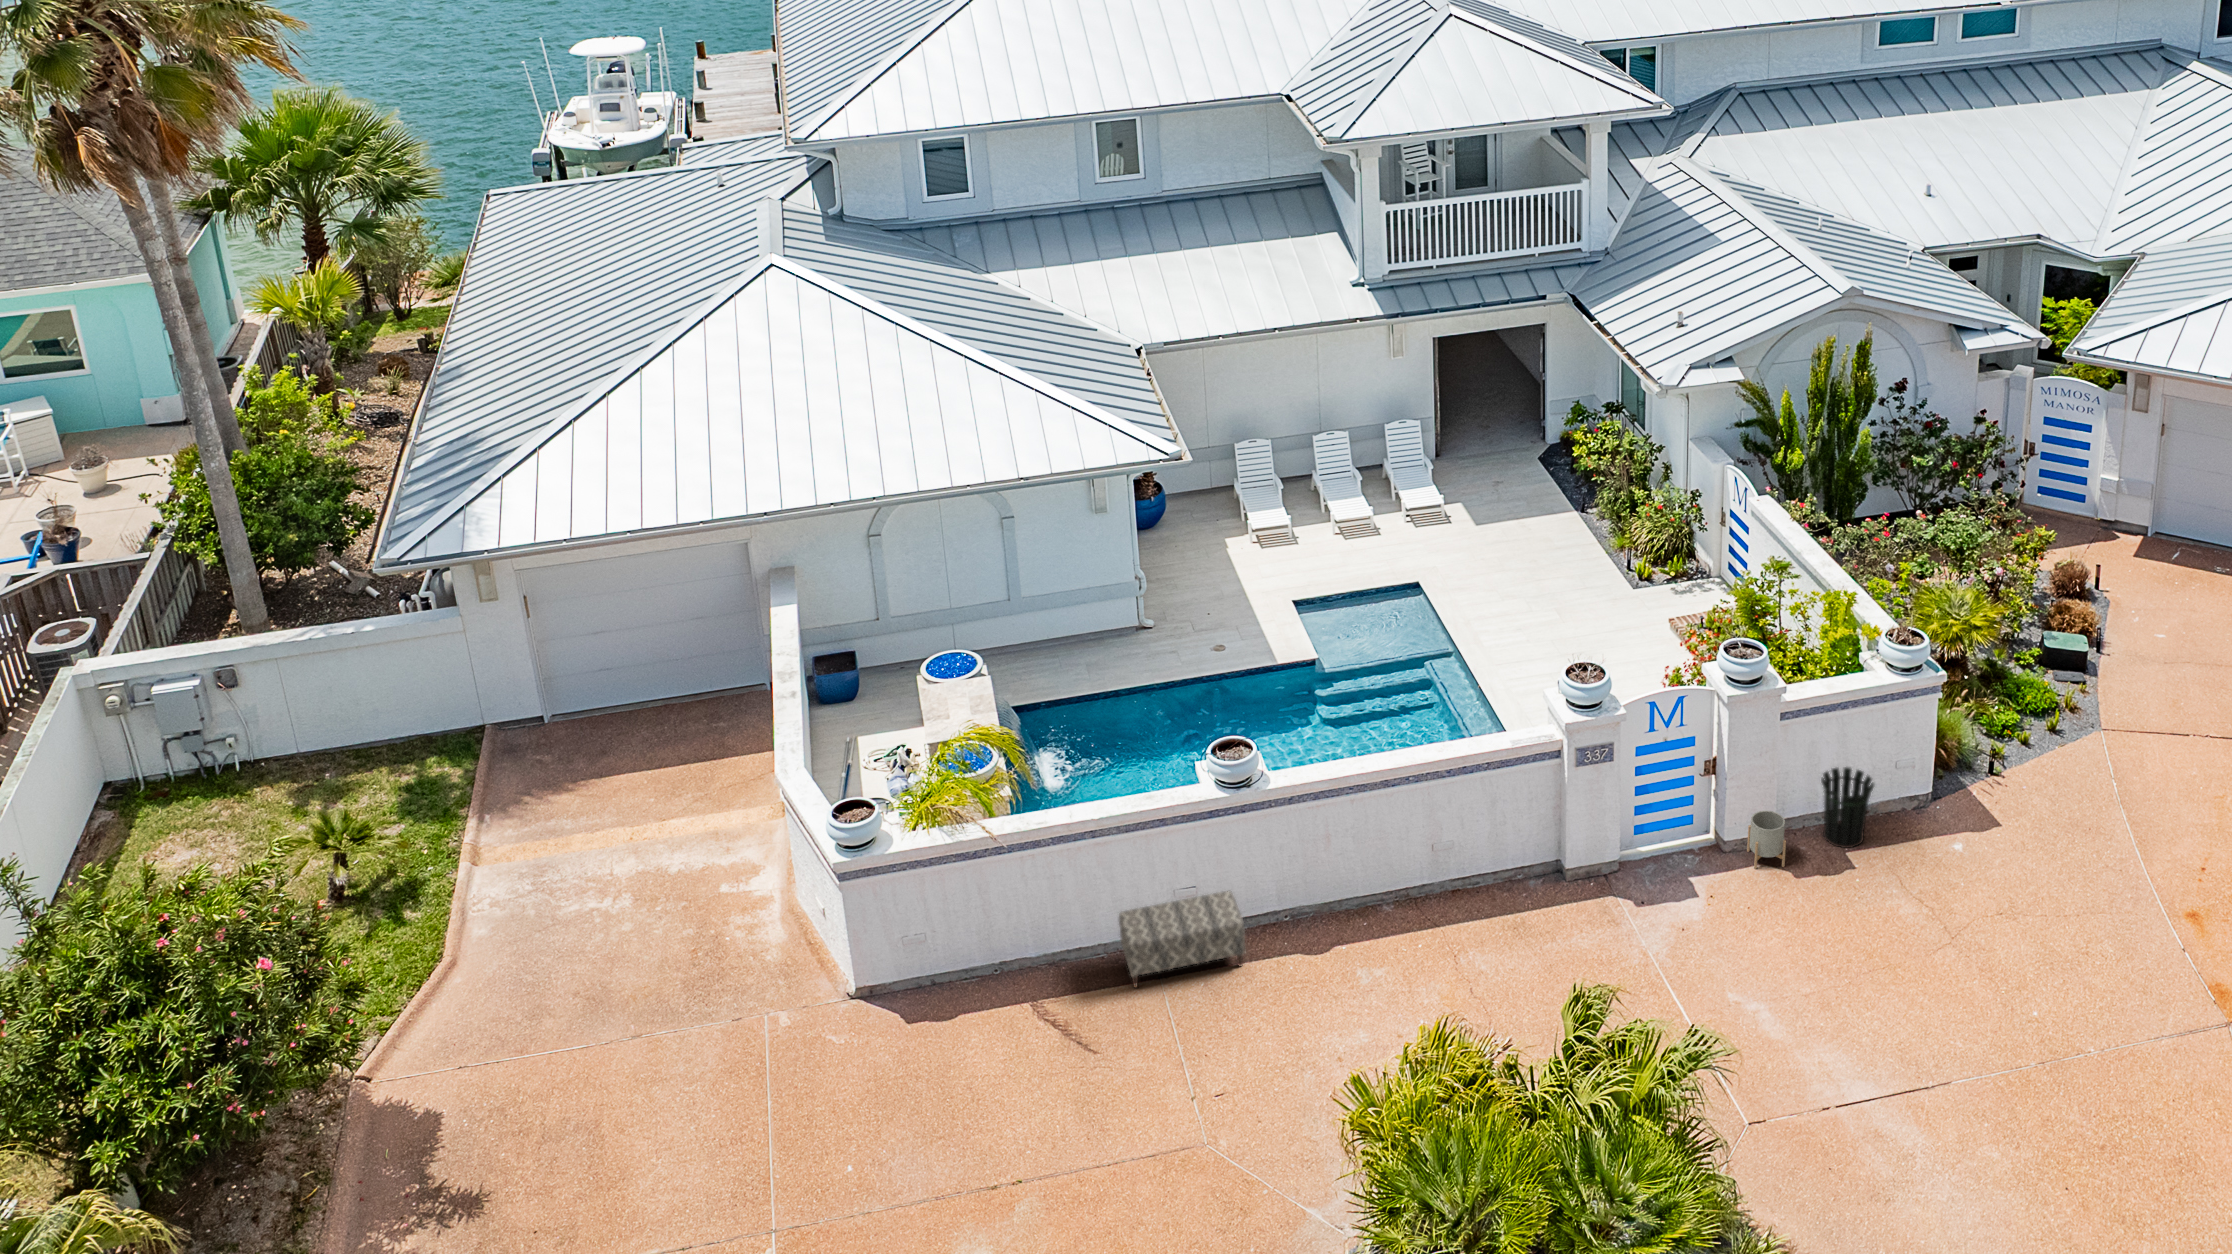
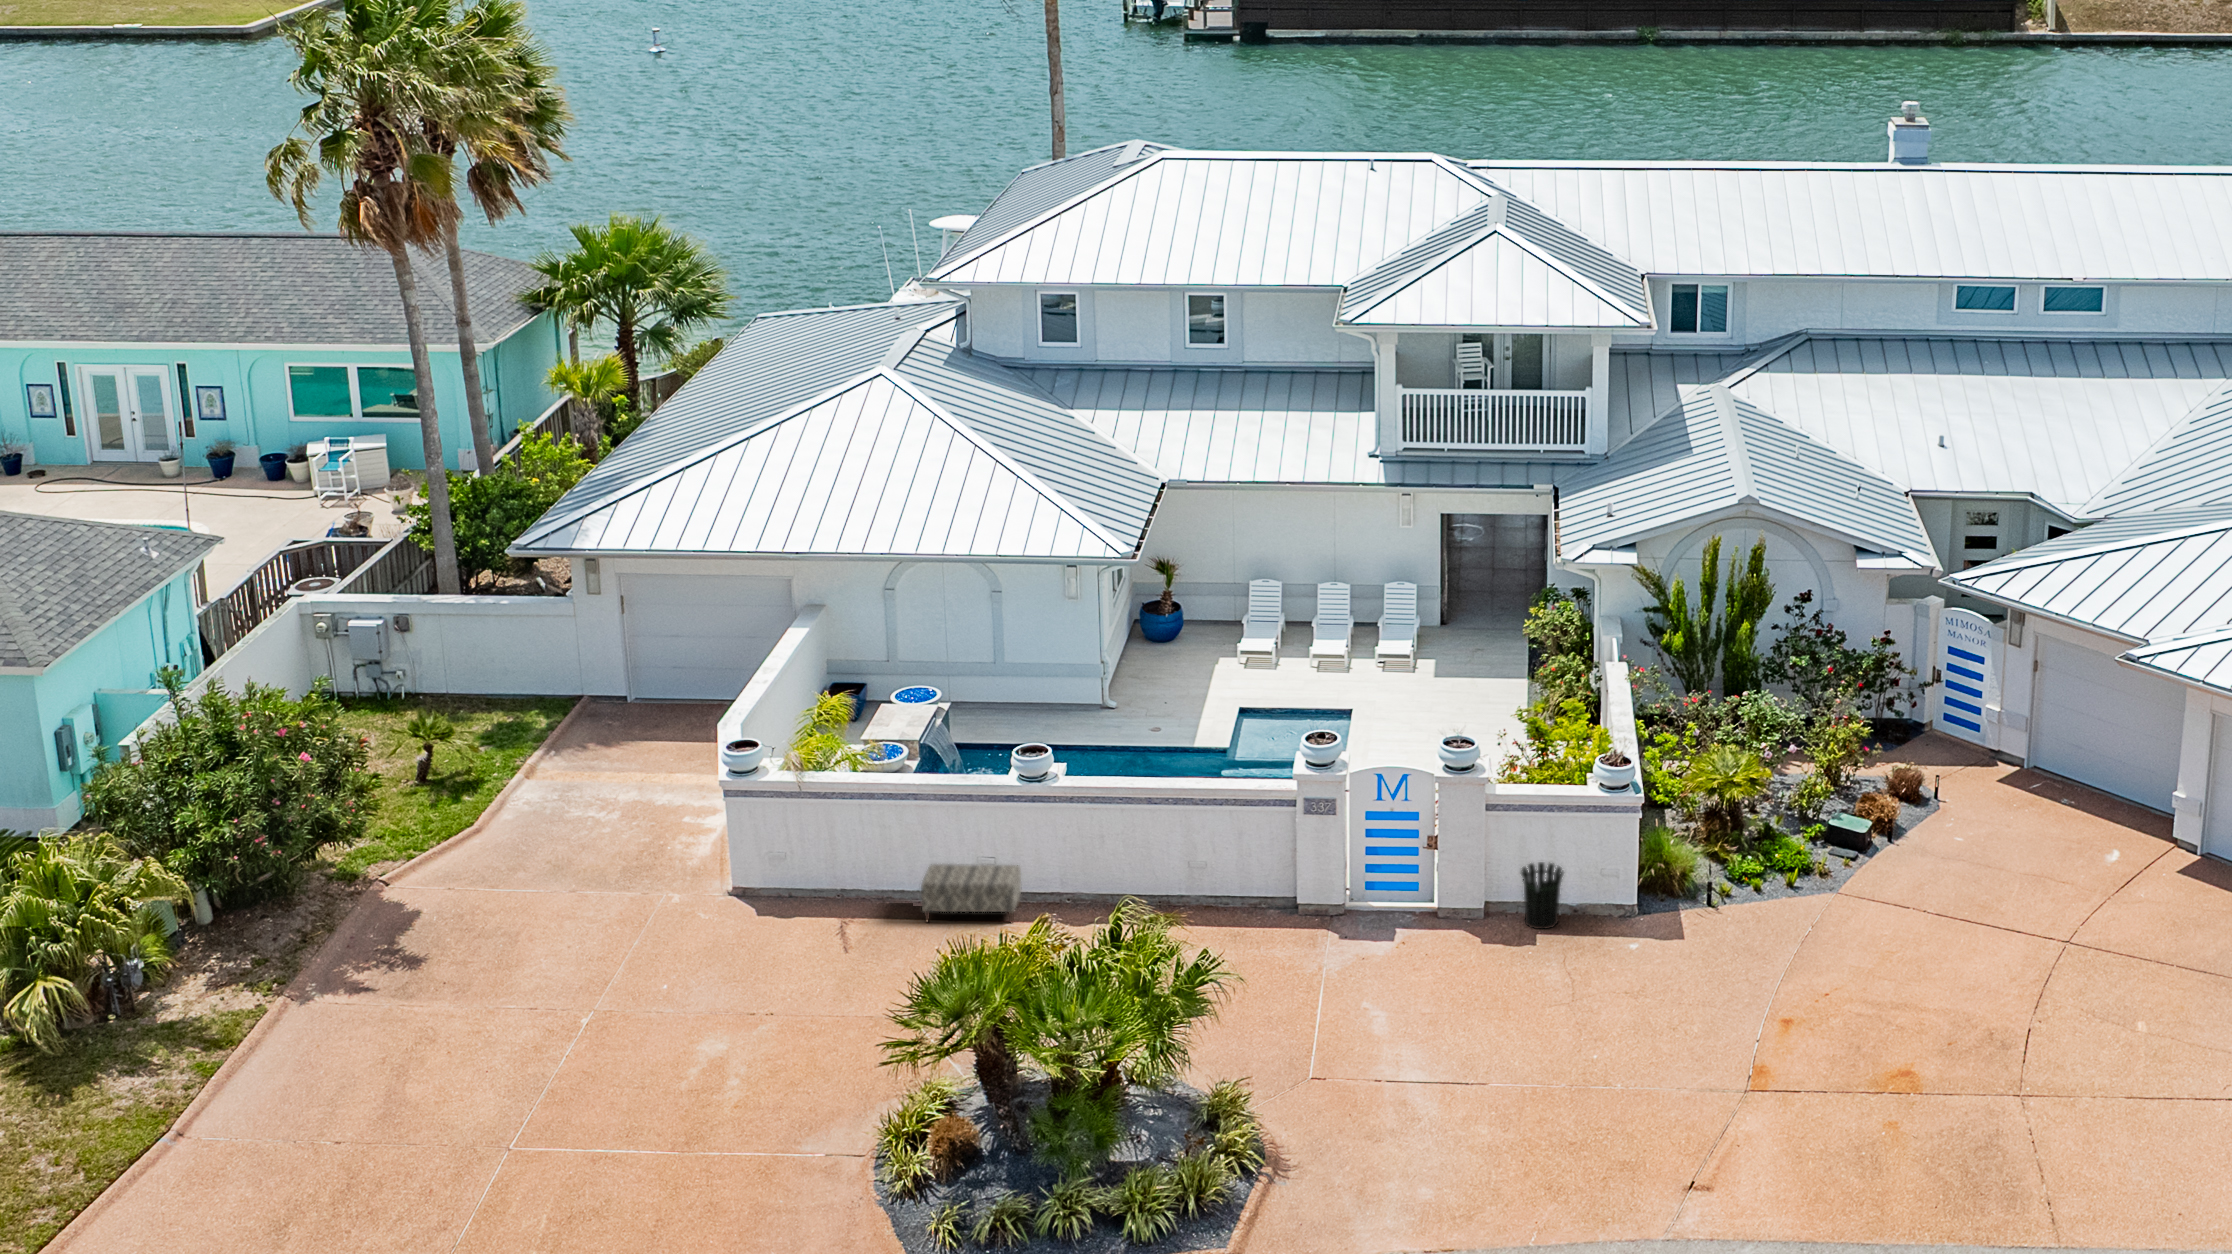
planter: present [1747,811,1786,869] -> none [1450,884,1480,932]

